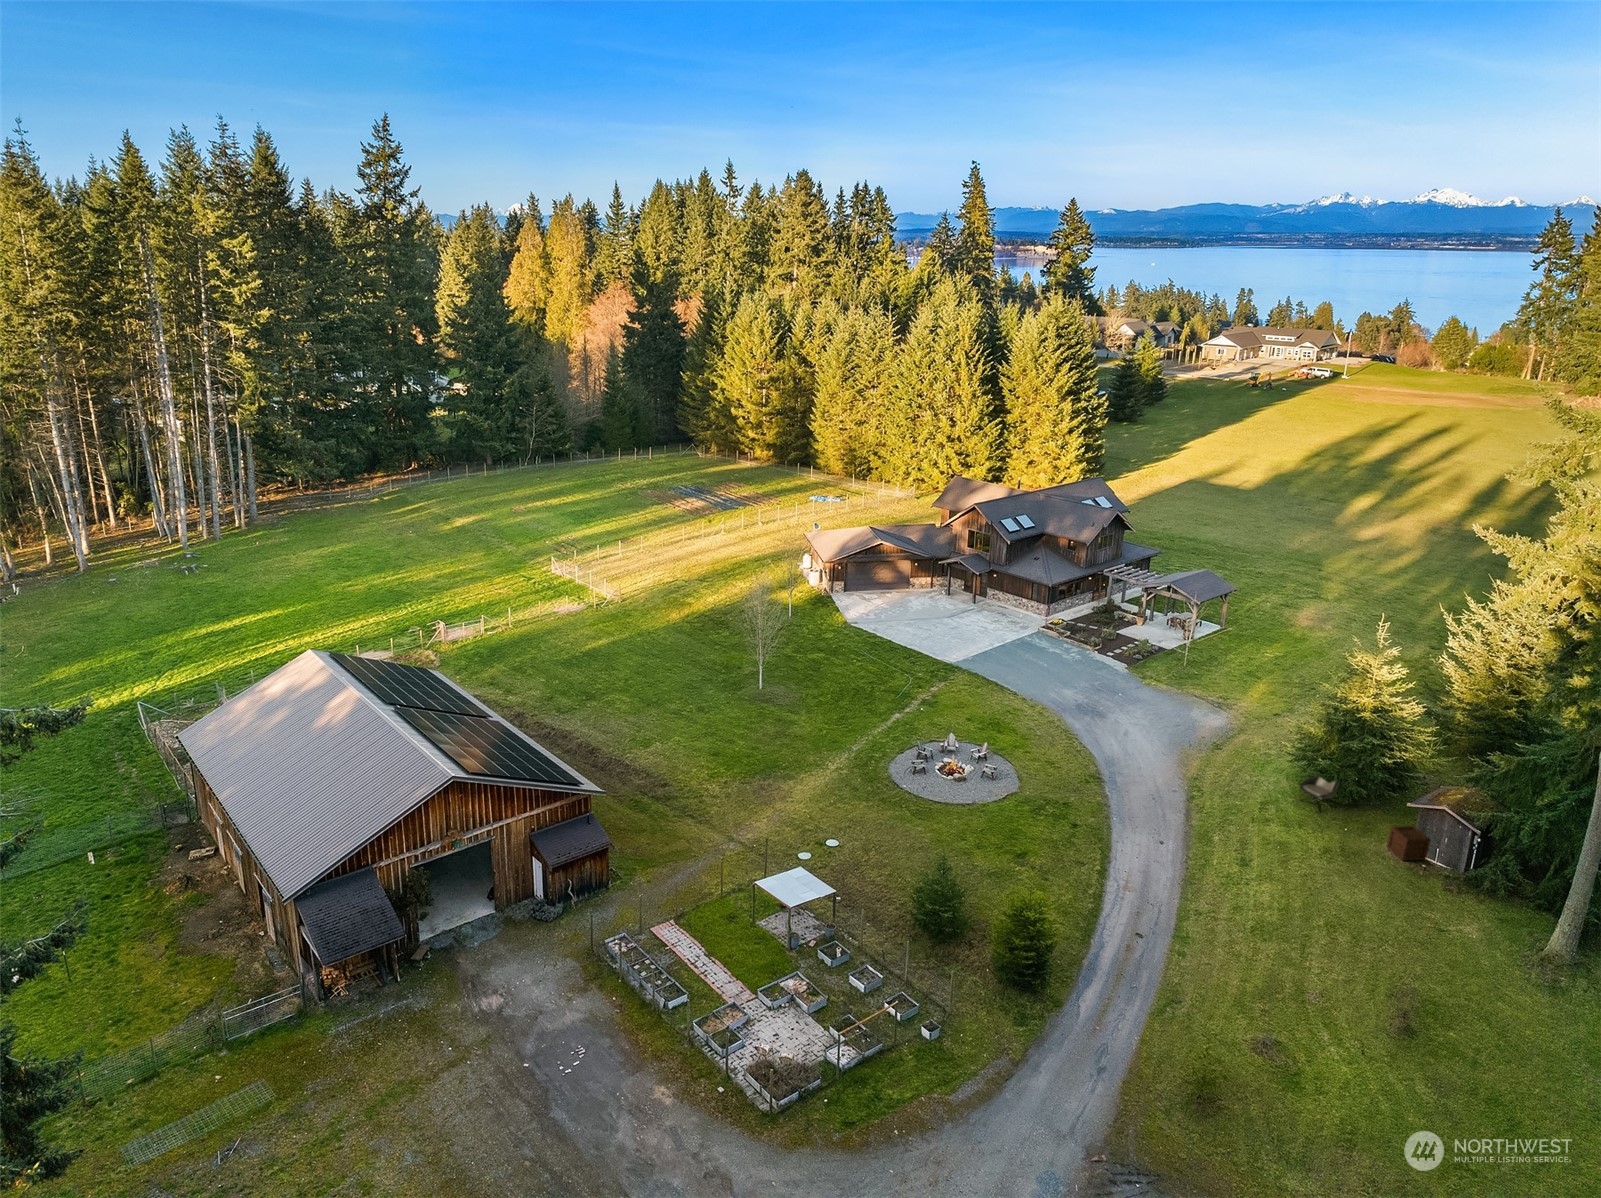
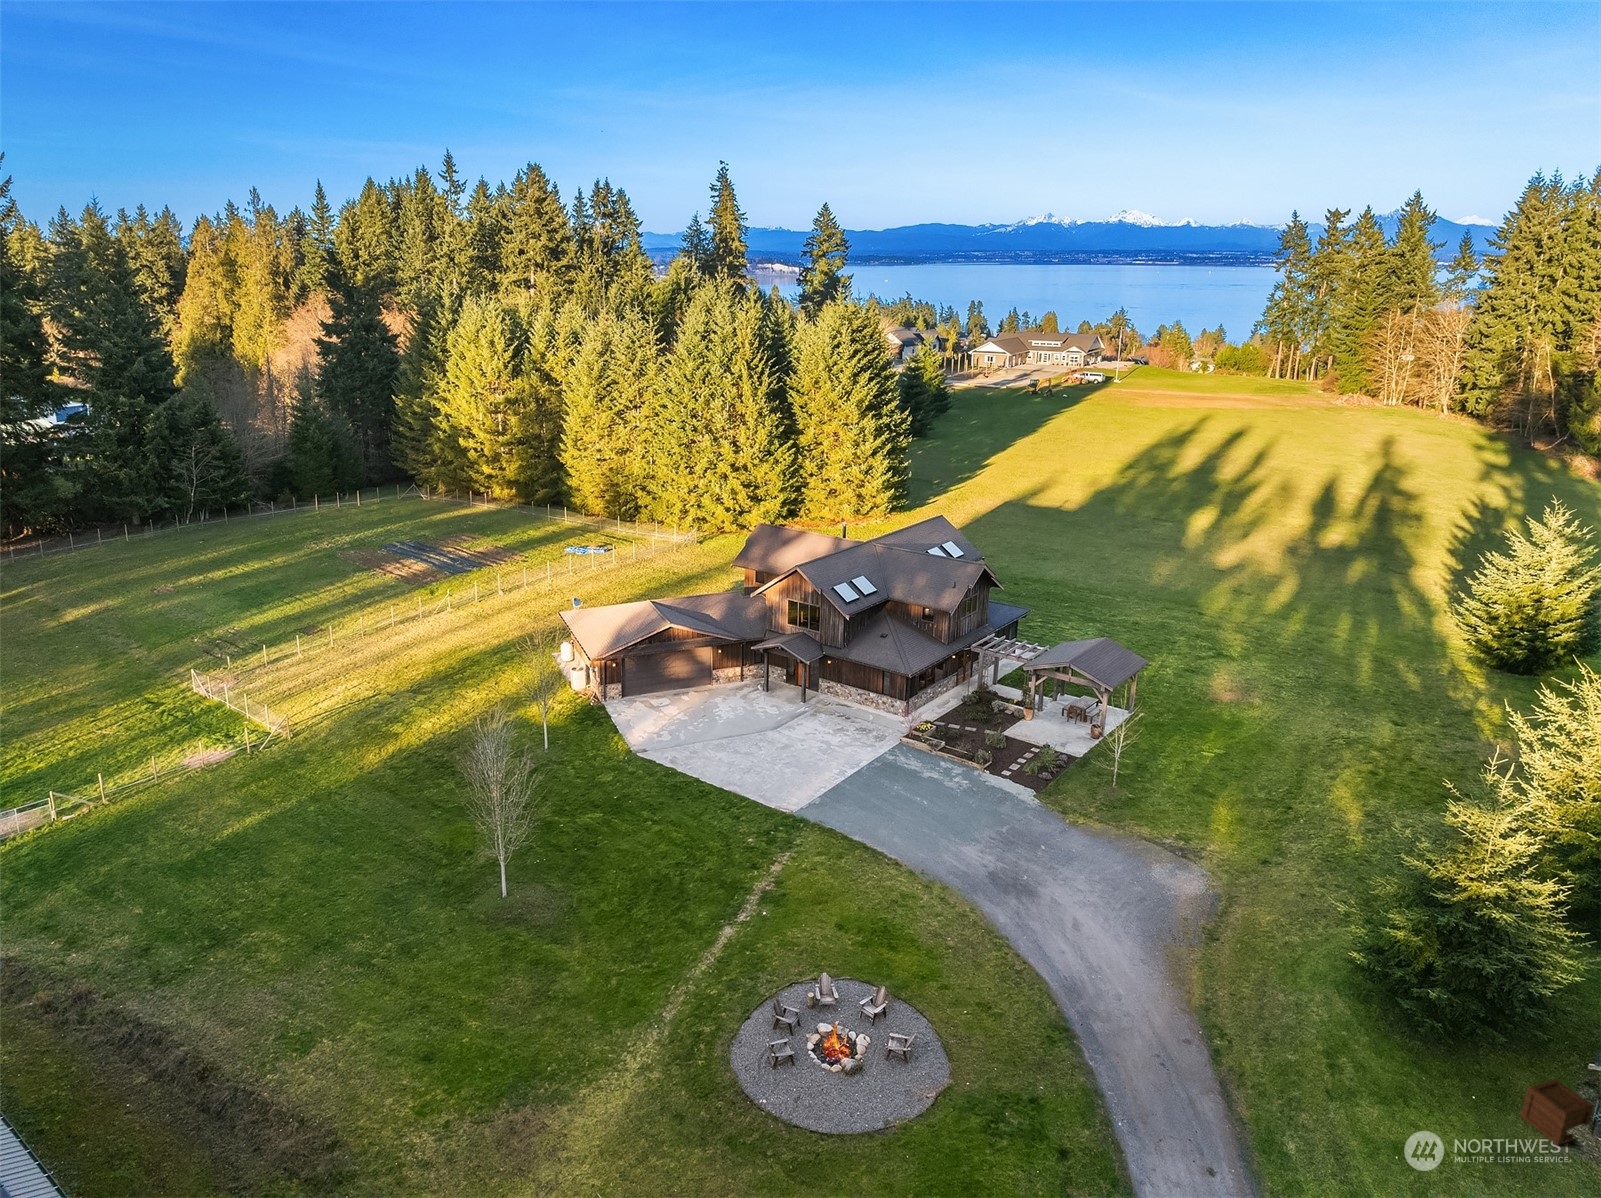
lounge chair: present [1300,775,1339,810] -> none [1358,982,1418,1053]

